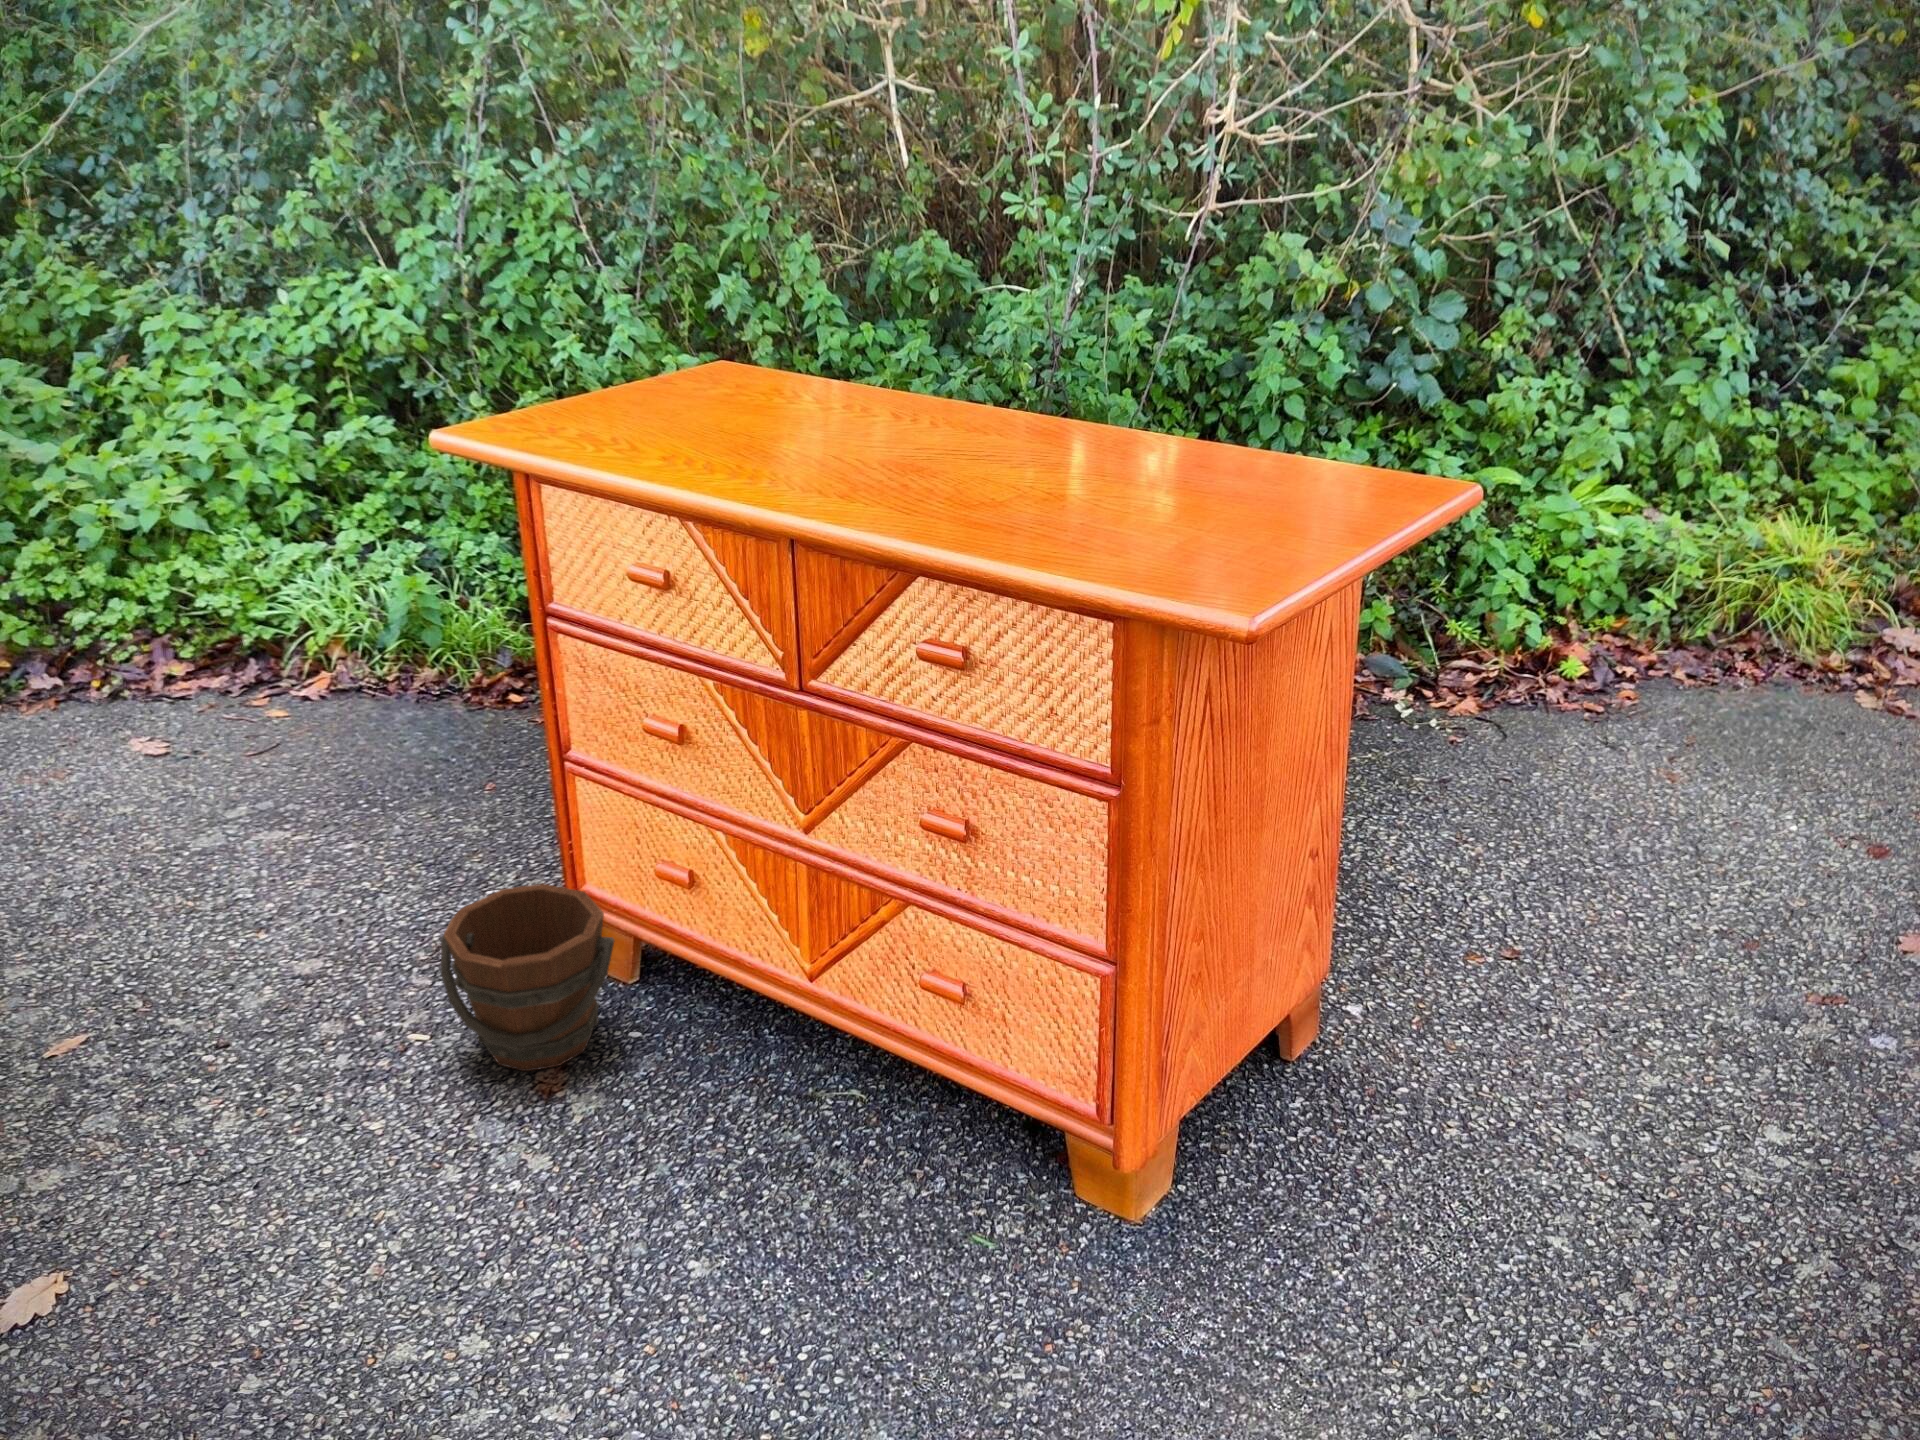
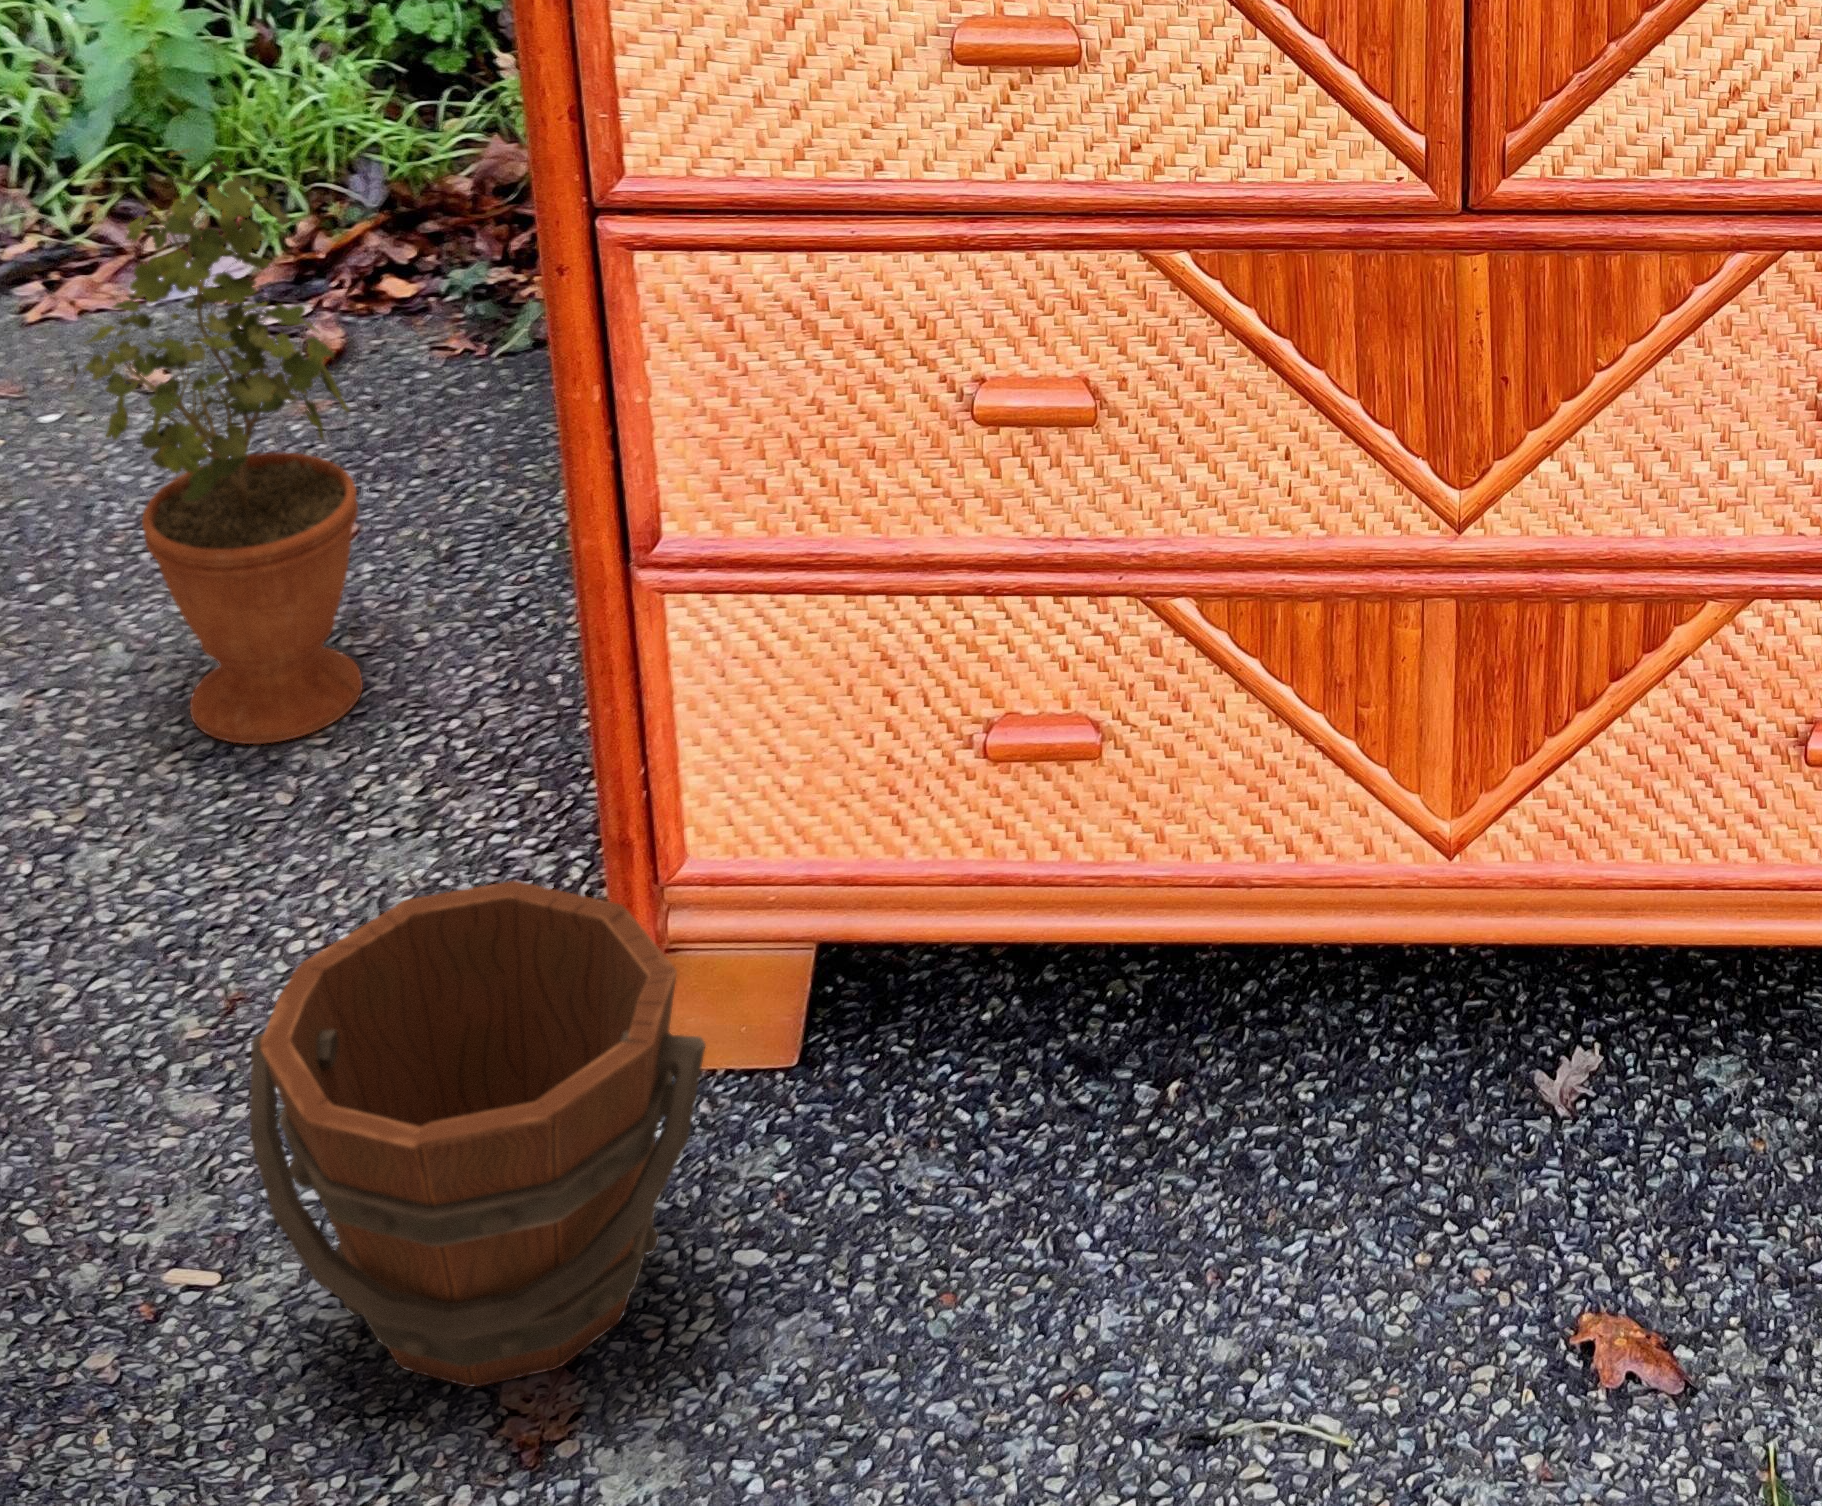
potted plant: none [376,617,495,860] -> present [70,149,363,744]

